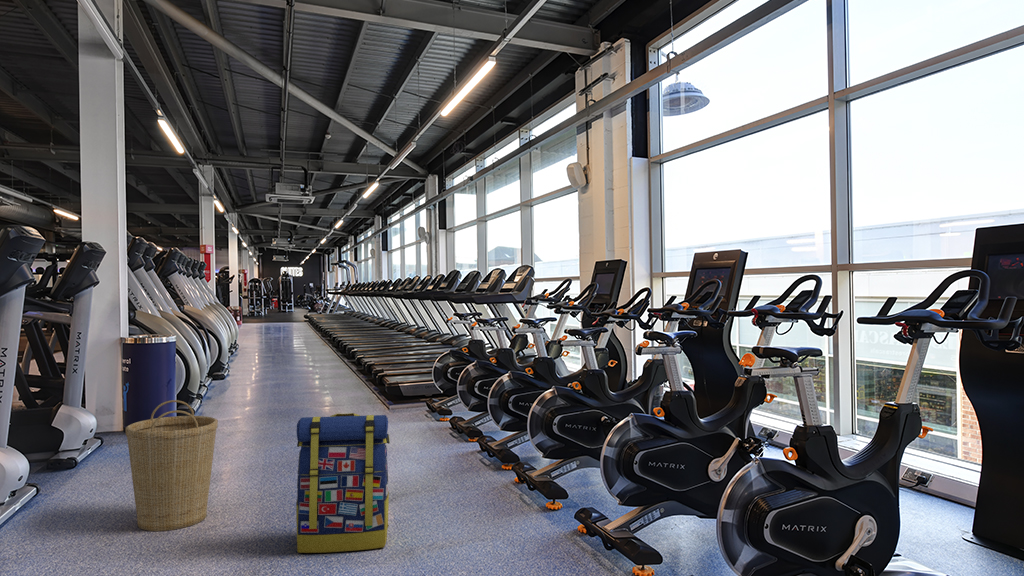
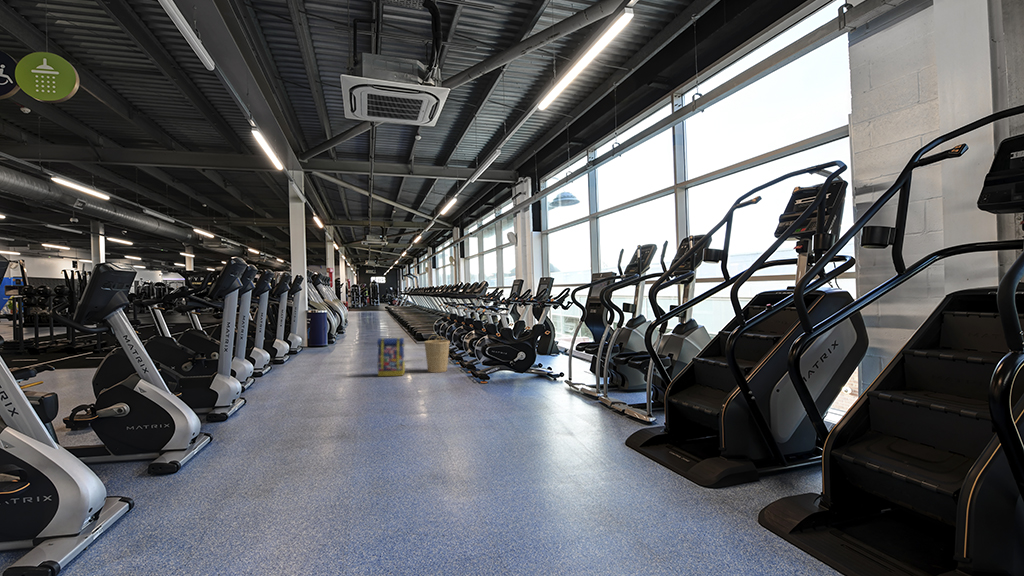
basket: present [126,400,218,531] -> present [424,336,450,373]

